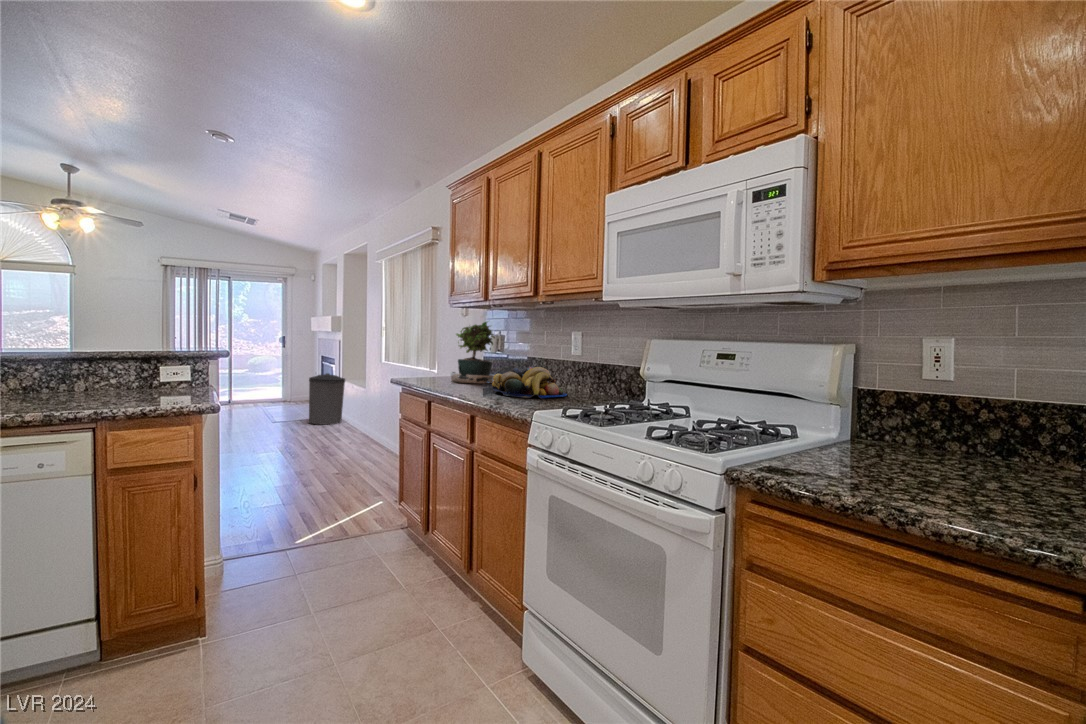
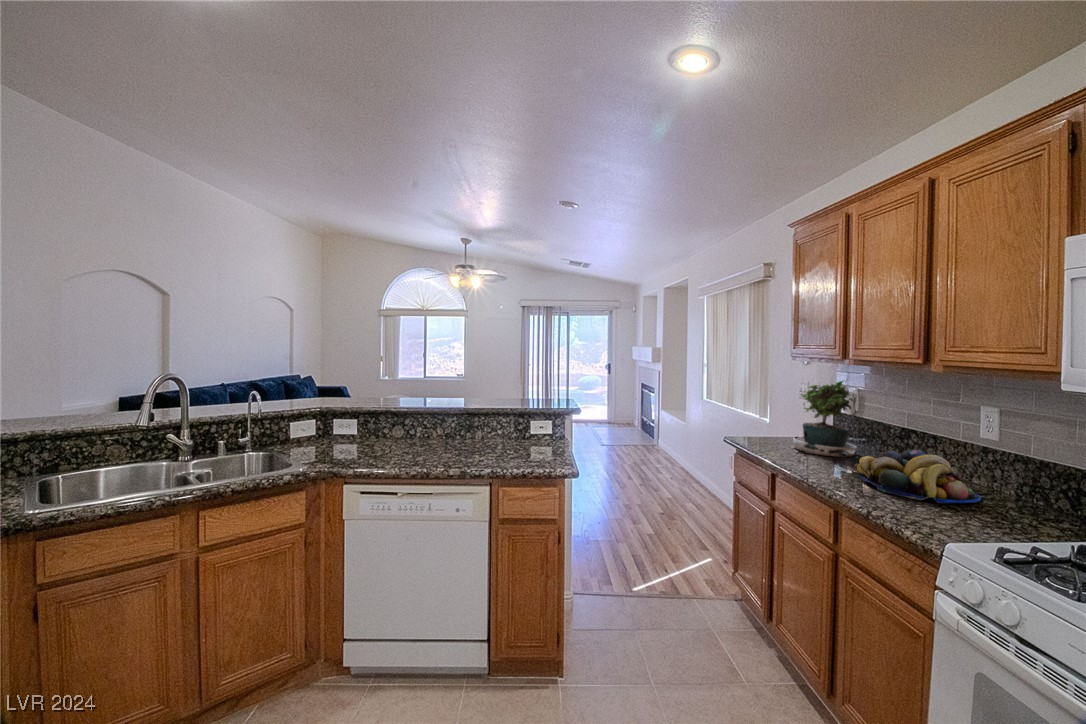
trash can: present [309,373,345,425] -> none [631,403,664,452]

